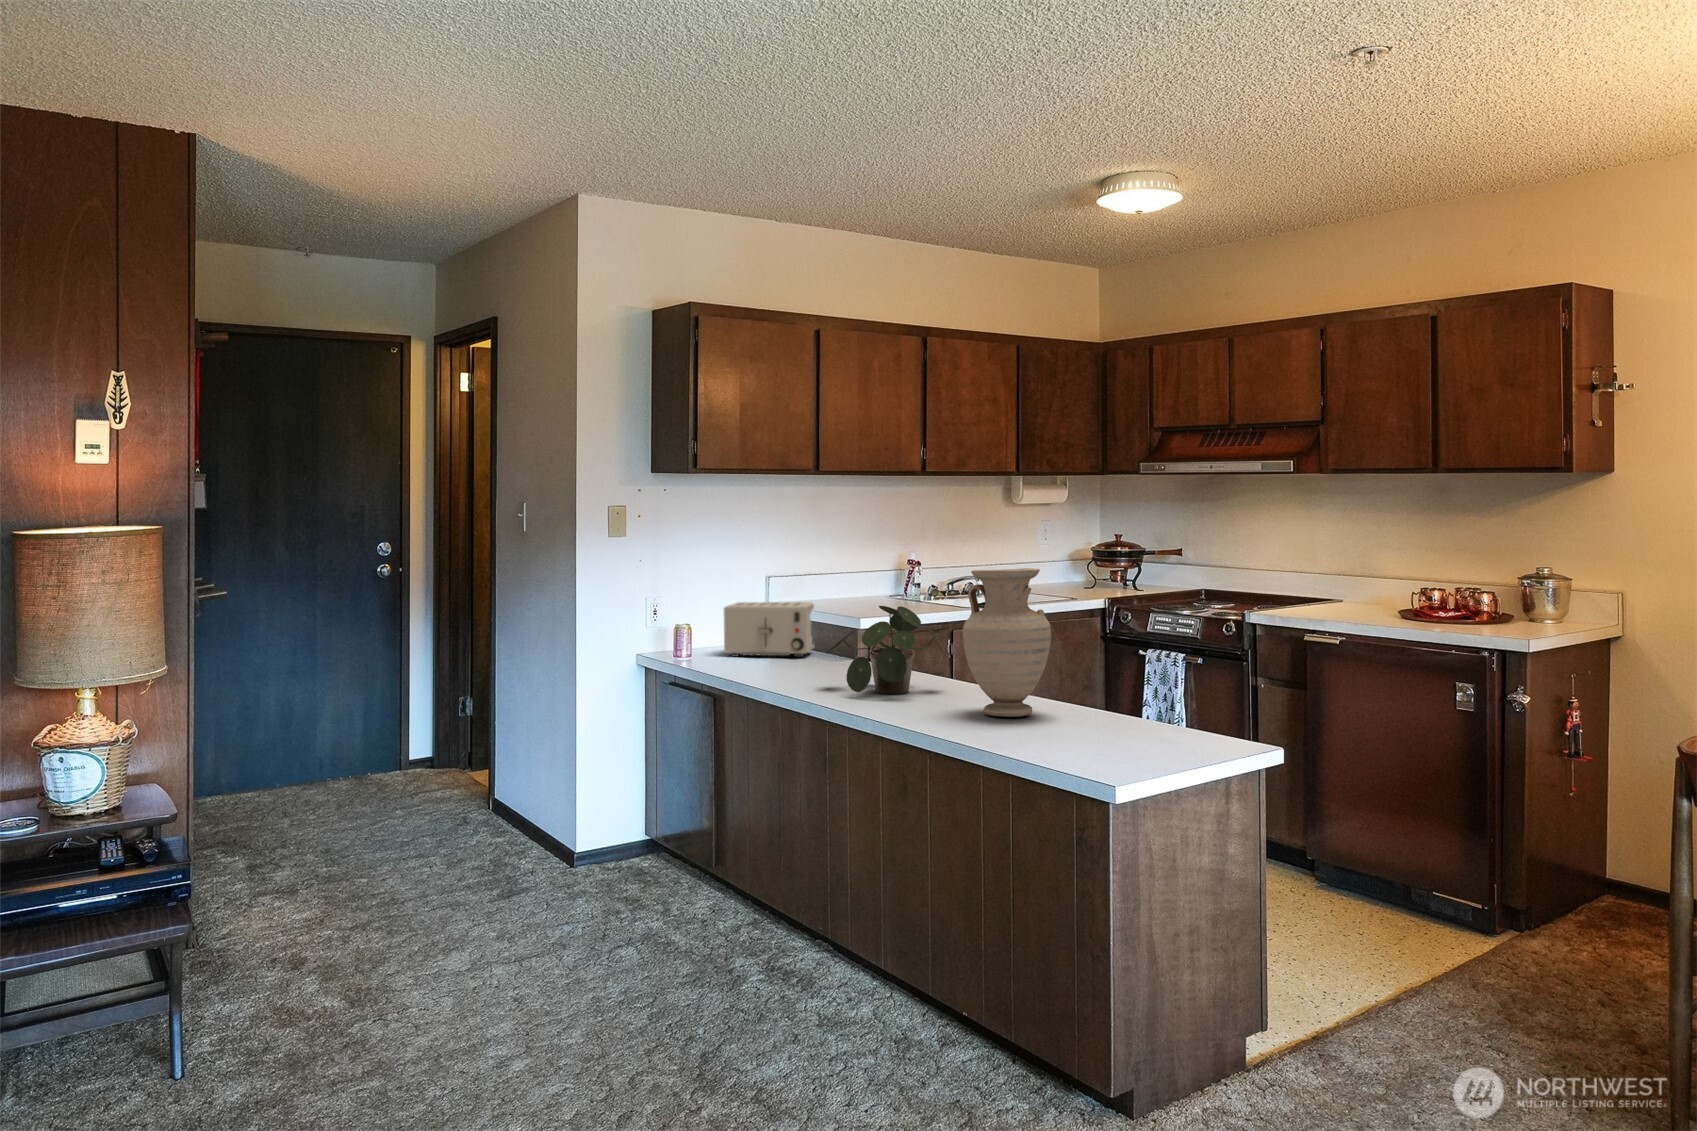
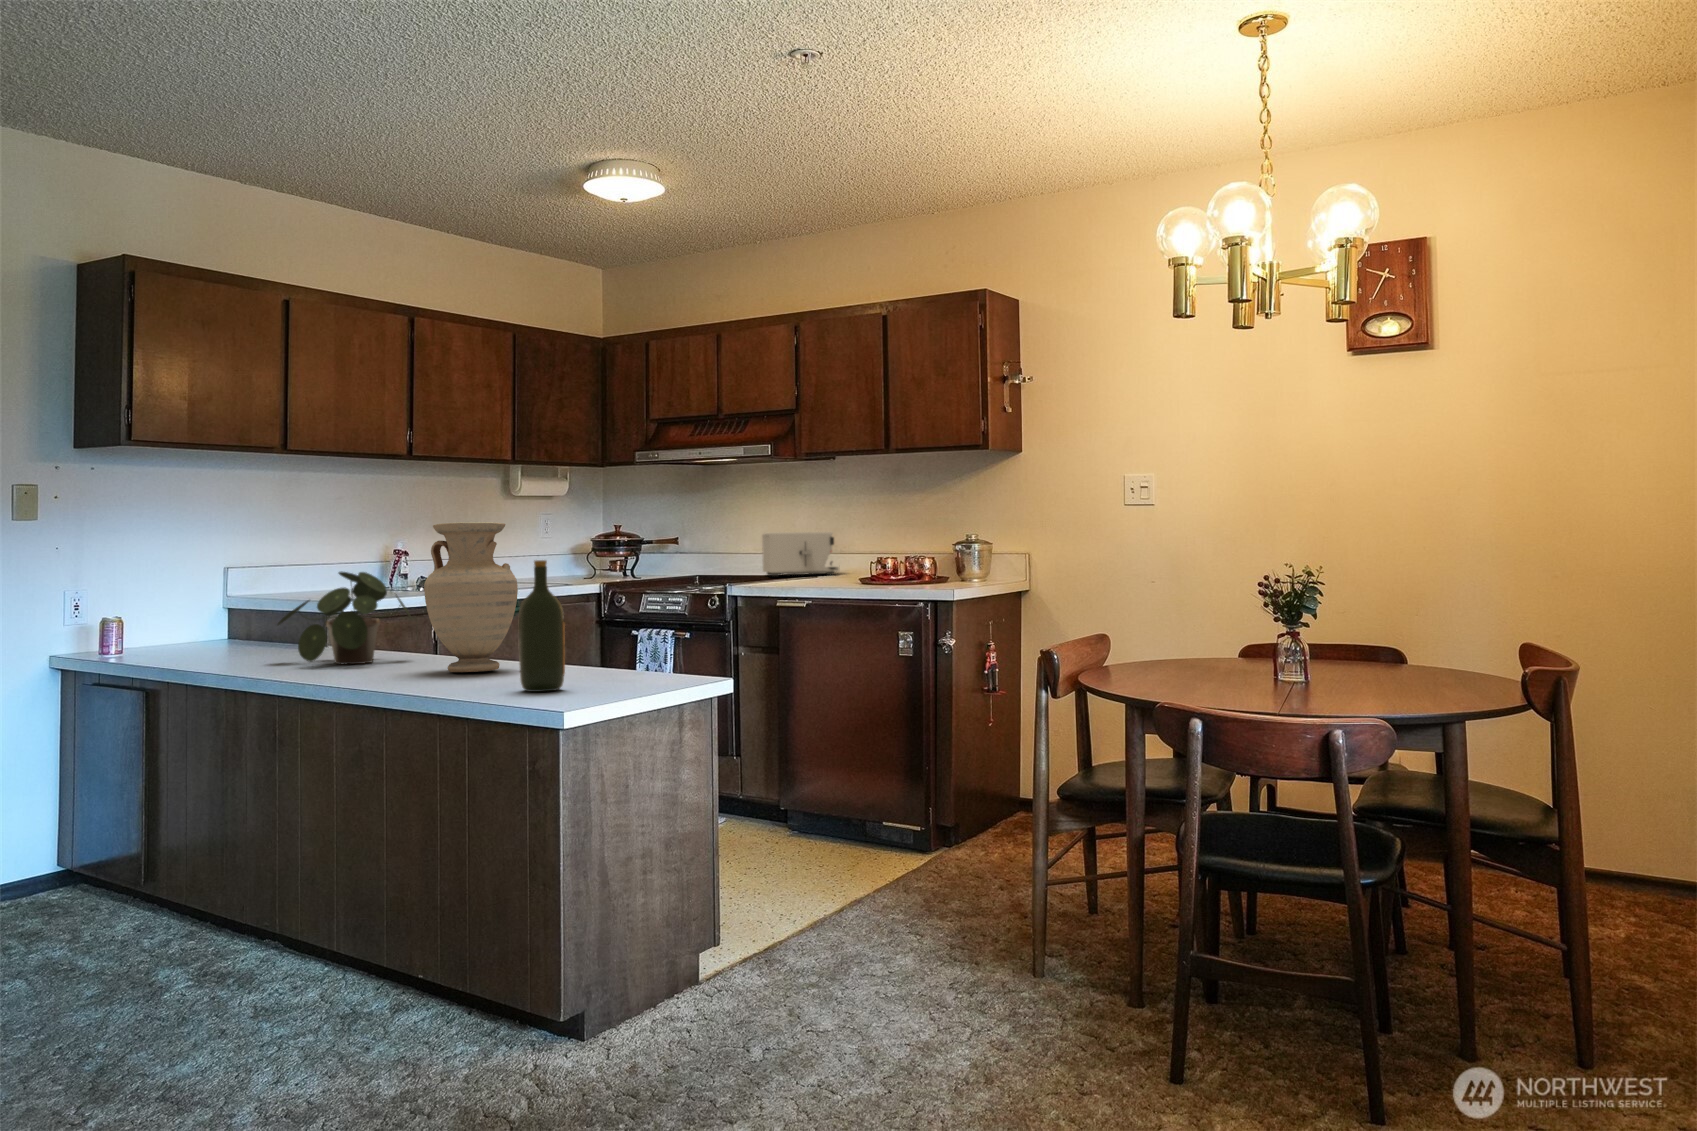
toaster: present [724,602,814,657] -> present [762,532,839,576]
wine bottle: none [1066,622,1113,757] -> present [519,560,565,692]

